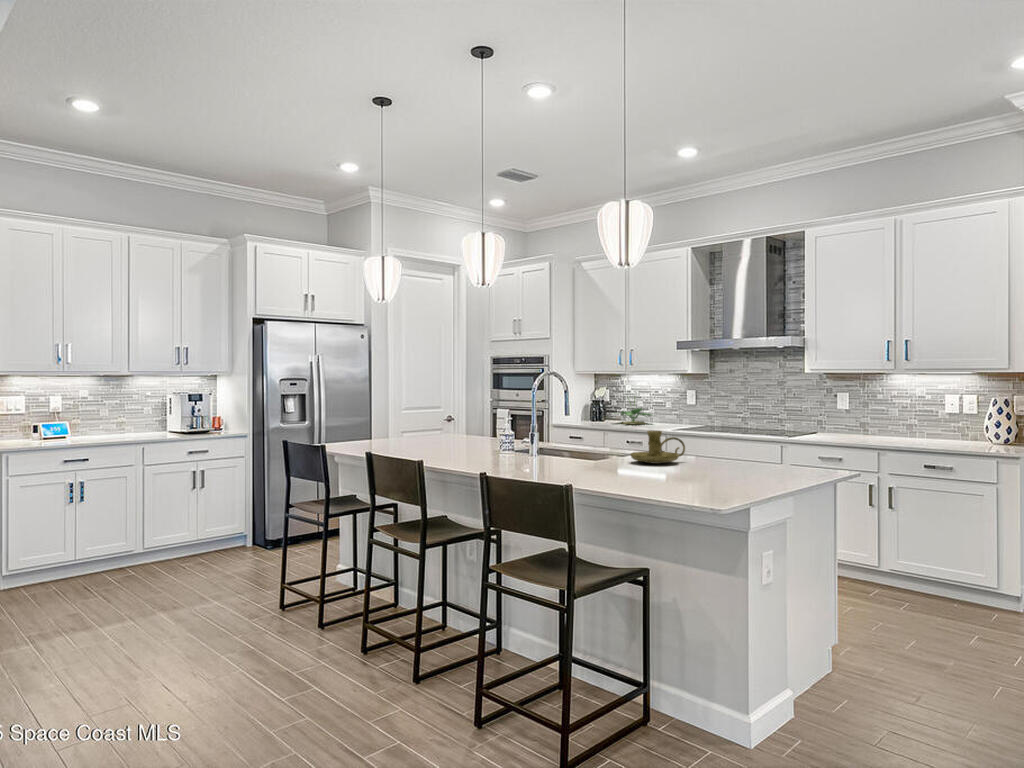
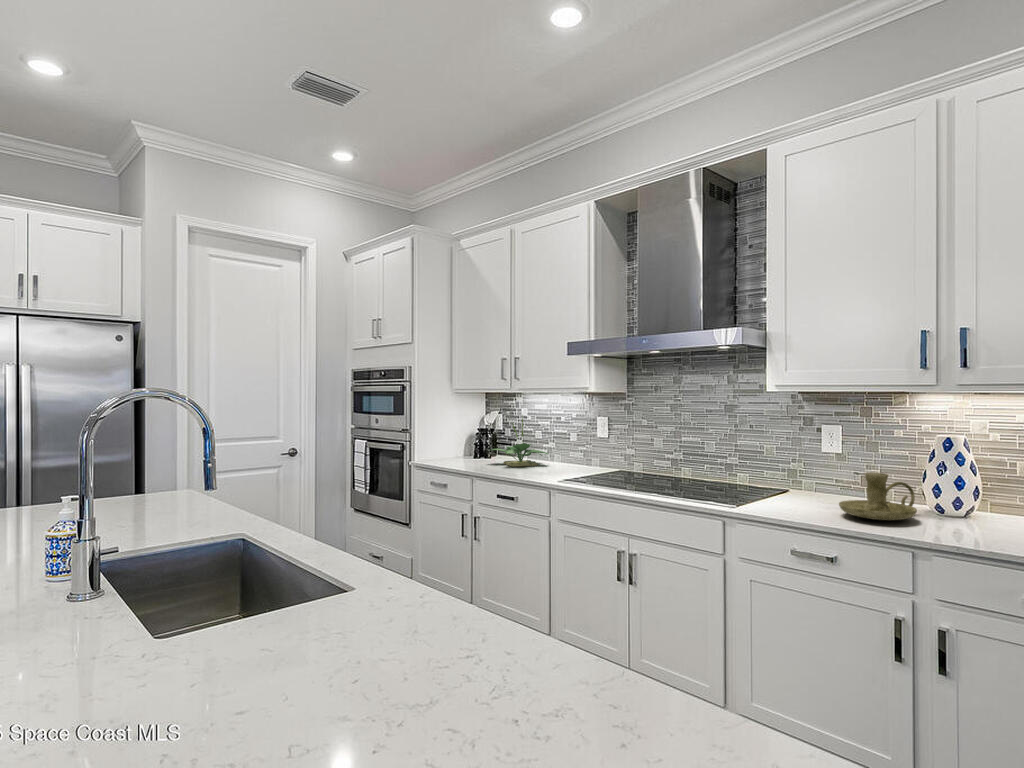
candle holder: present [631,431,685,464] -> present [839,473,917,520]

